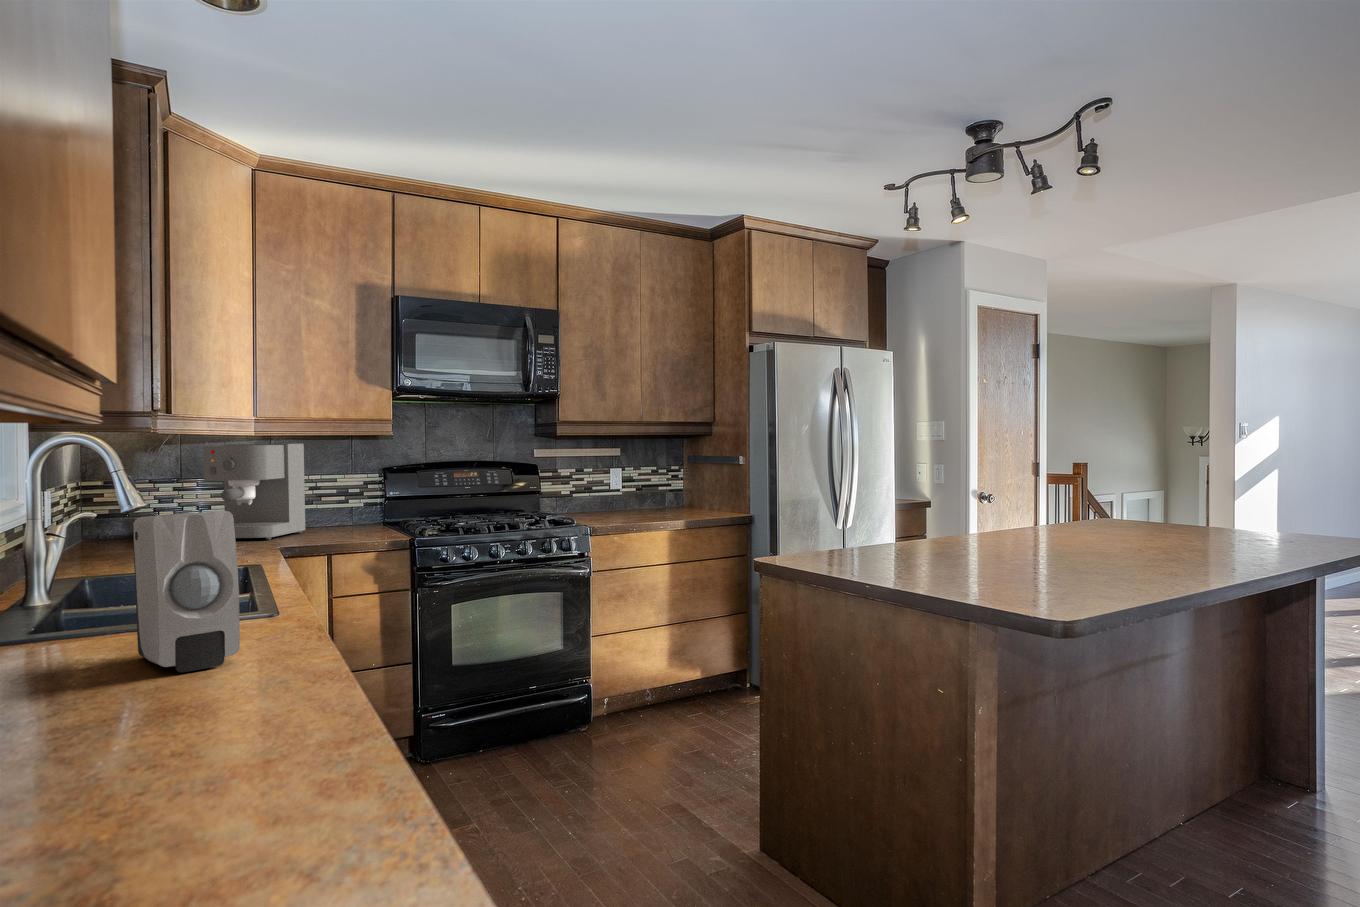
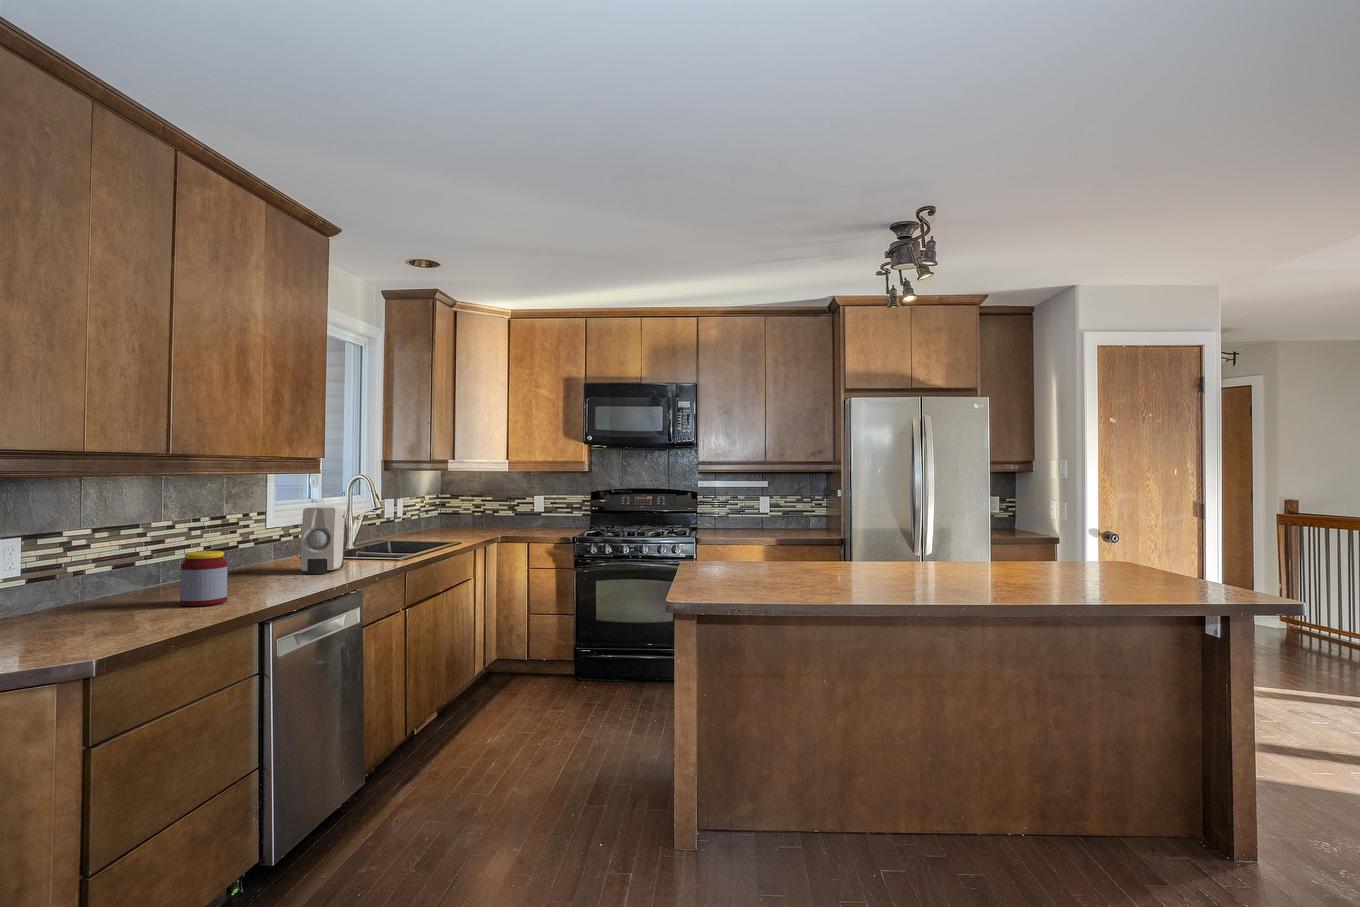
coffee maker: present [203,444,305,539] -> none [480,476,537,532]
jar: none [97,655,242,849] -> present [180,551,227,606]

